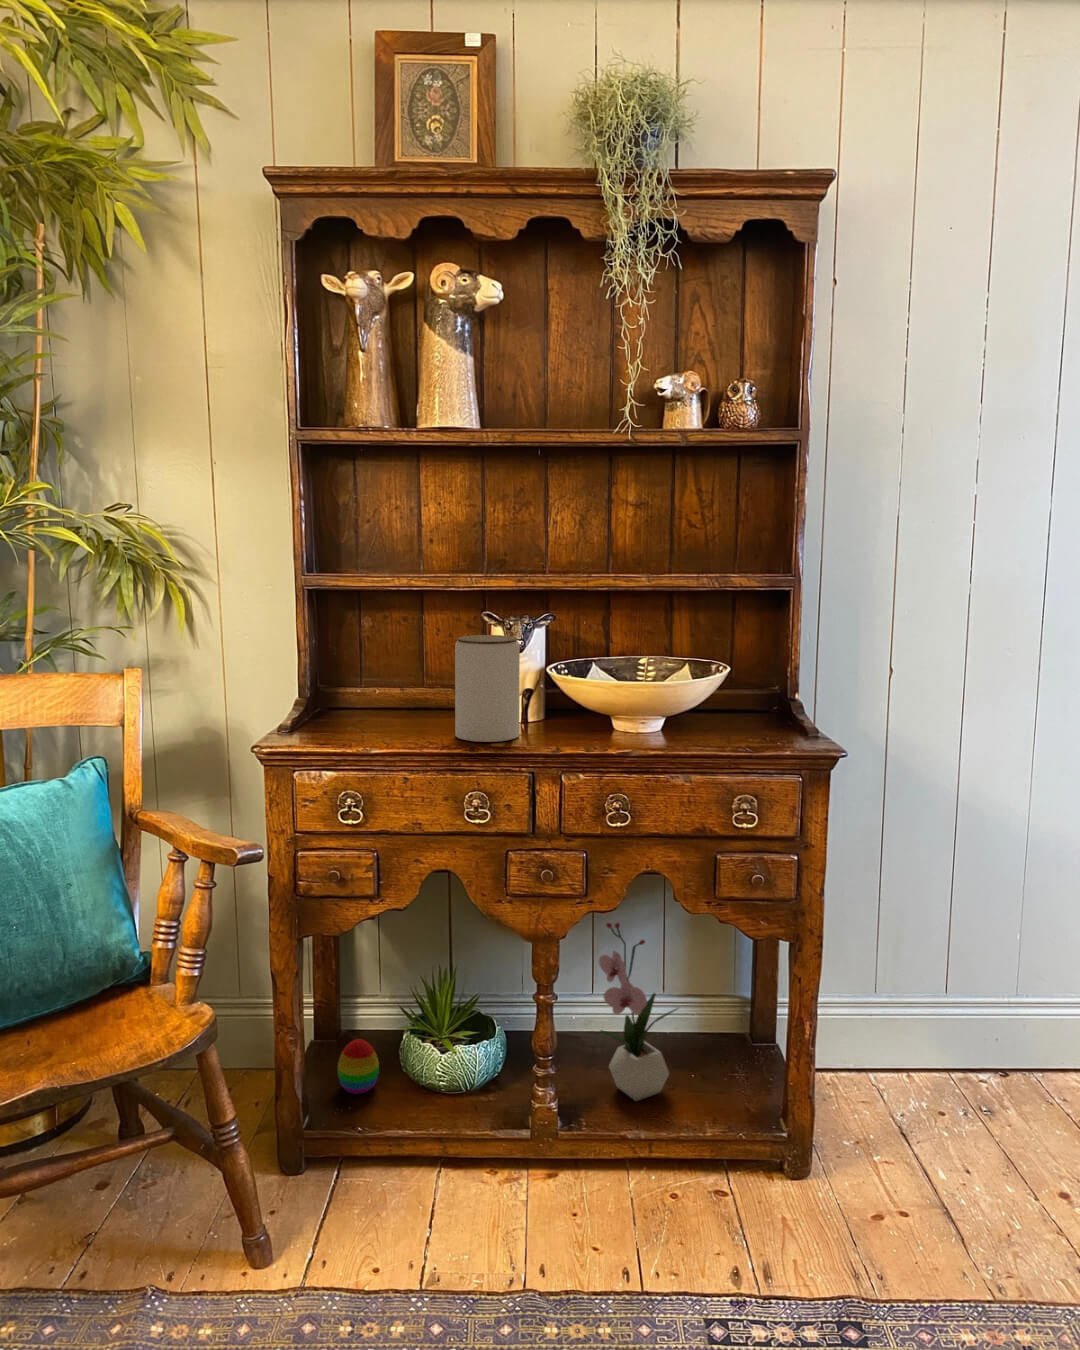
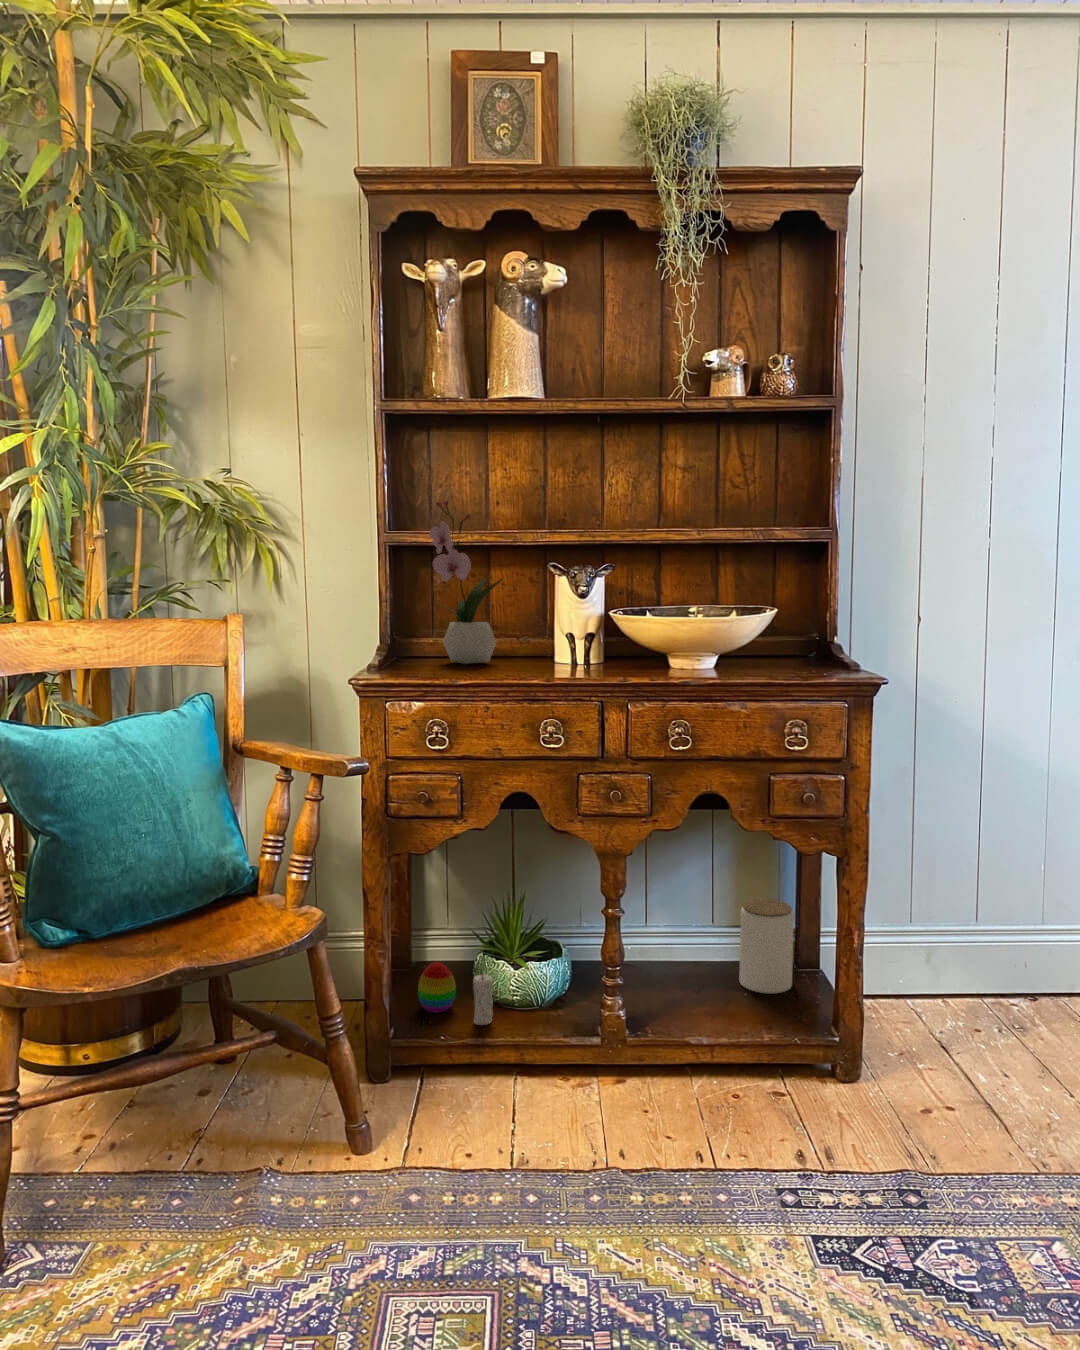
jar: present [455,635,520,742] -> present [739,899,794,993]
flower arrangement: present [599,923,678,1101] -> present [429,501,502,664]
candle: none [394,1049,417,1111] -> present [473,974,493,1025]

